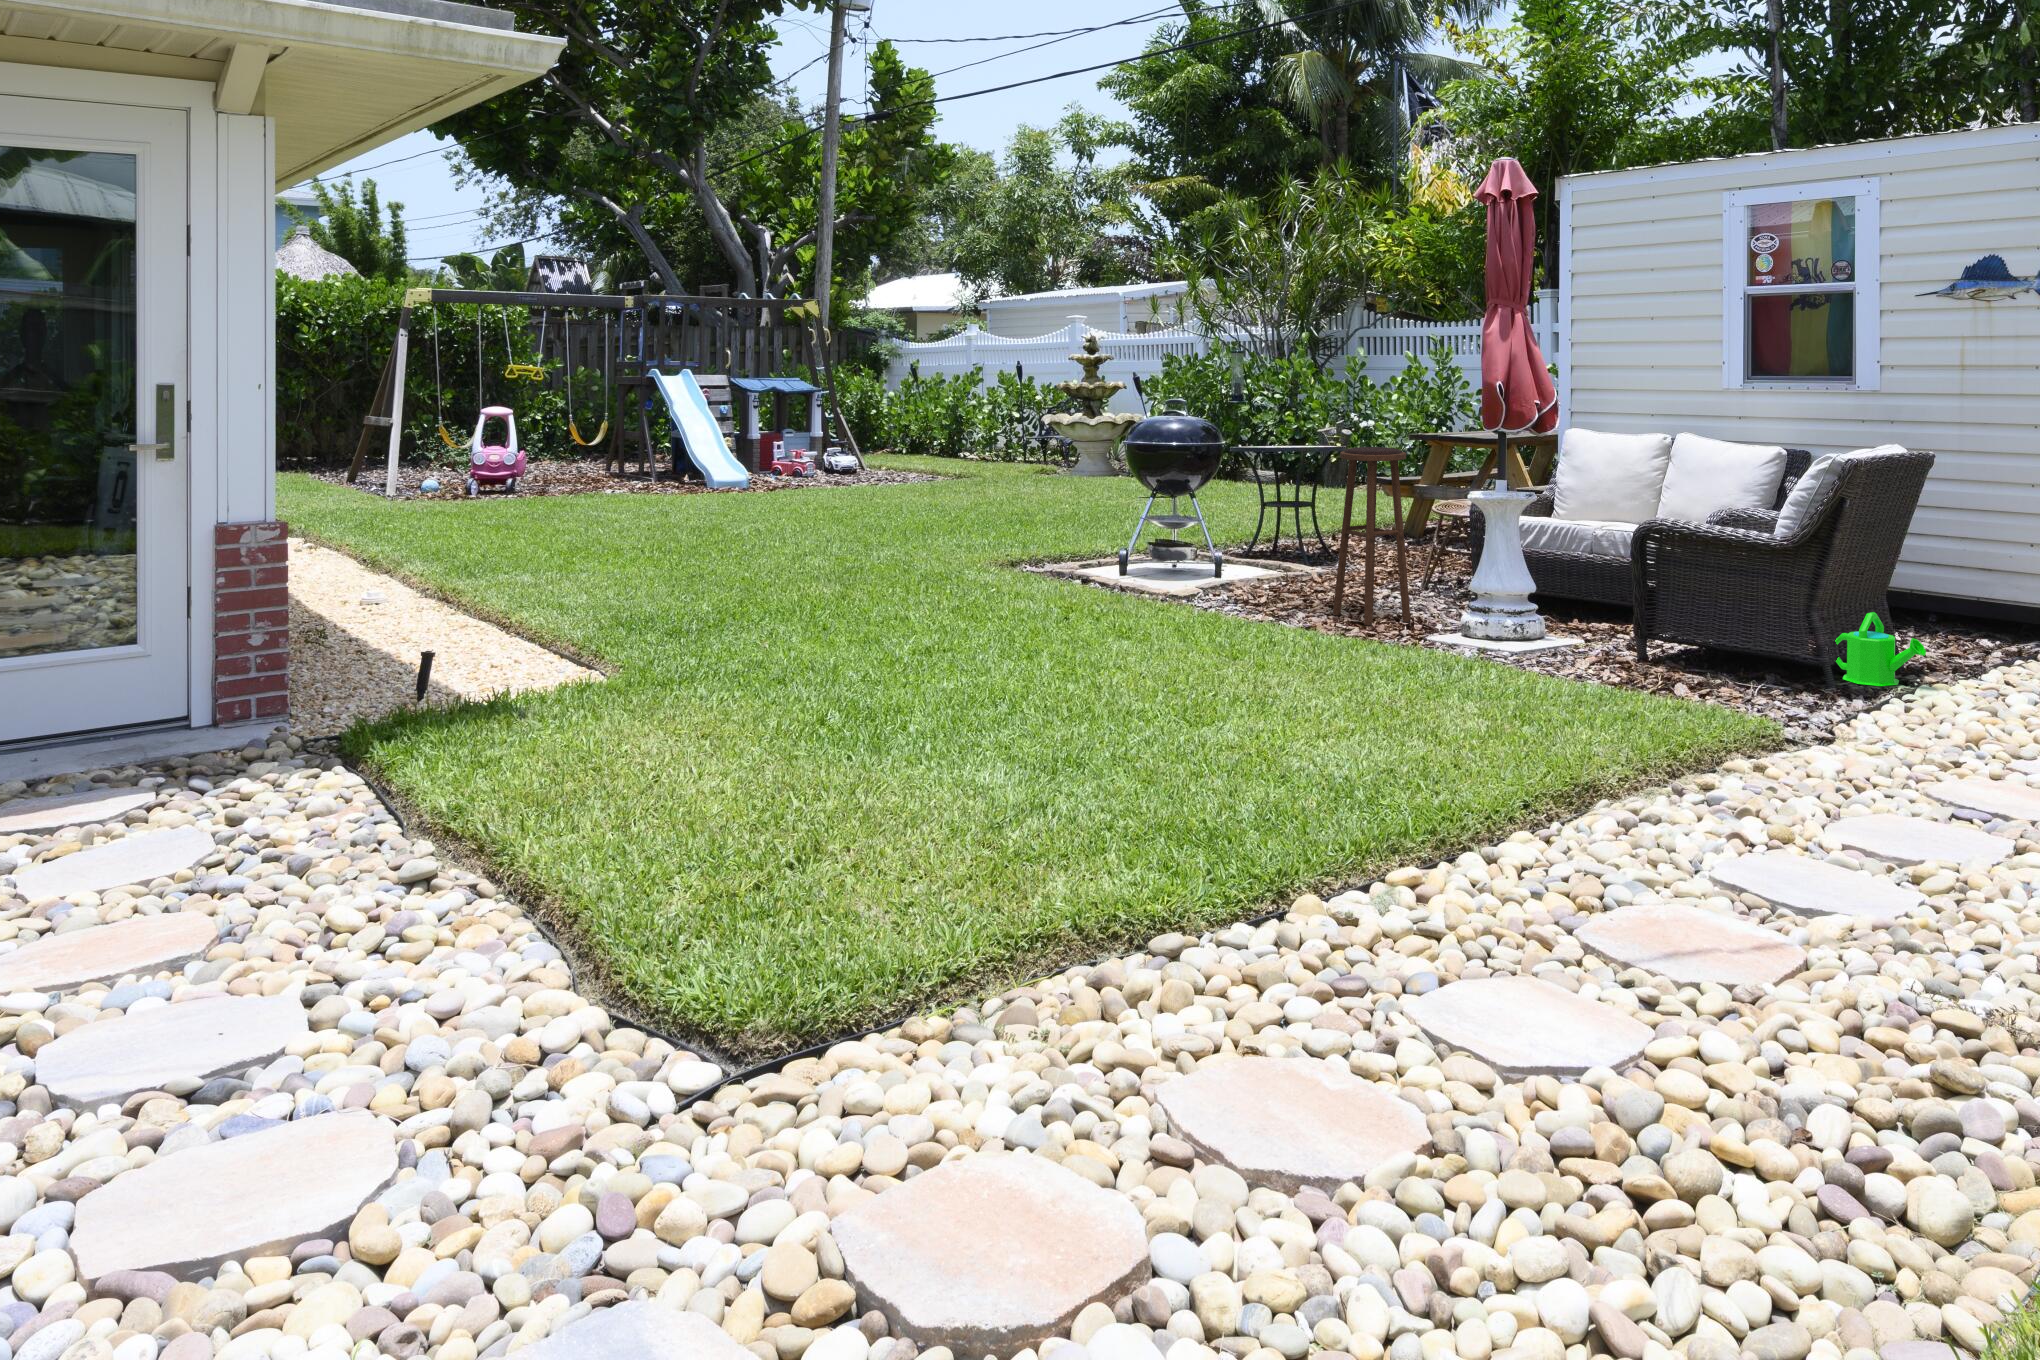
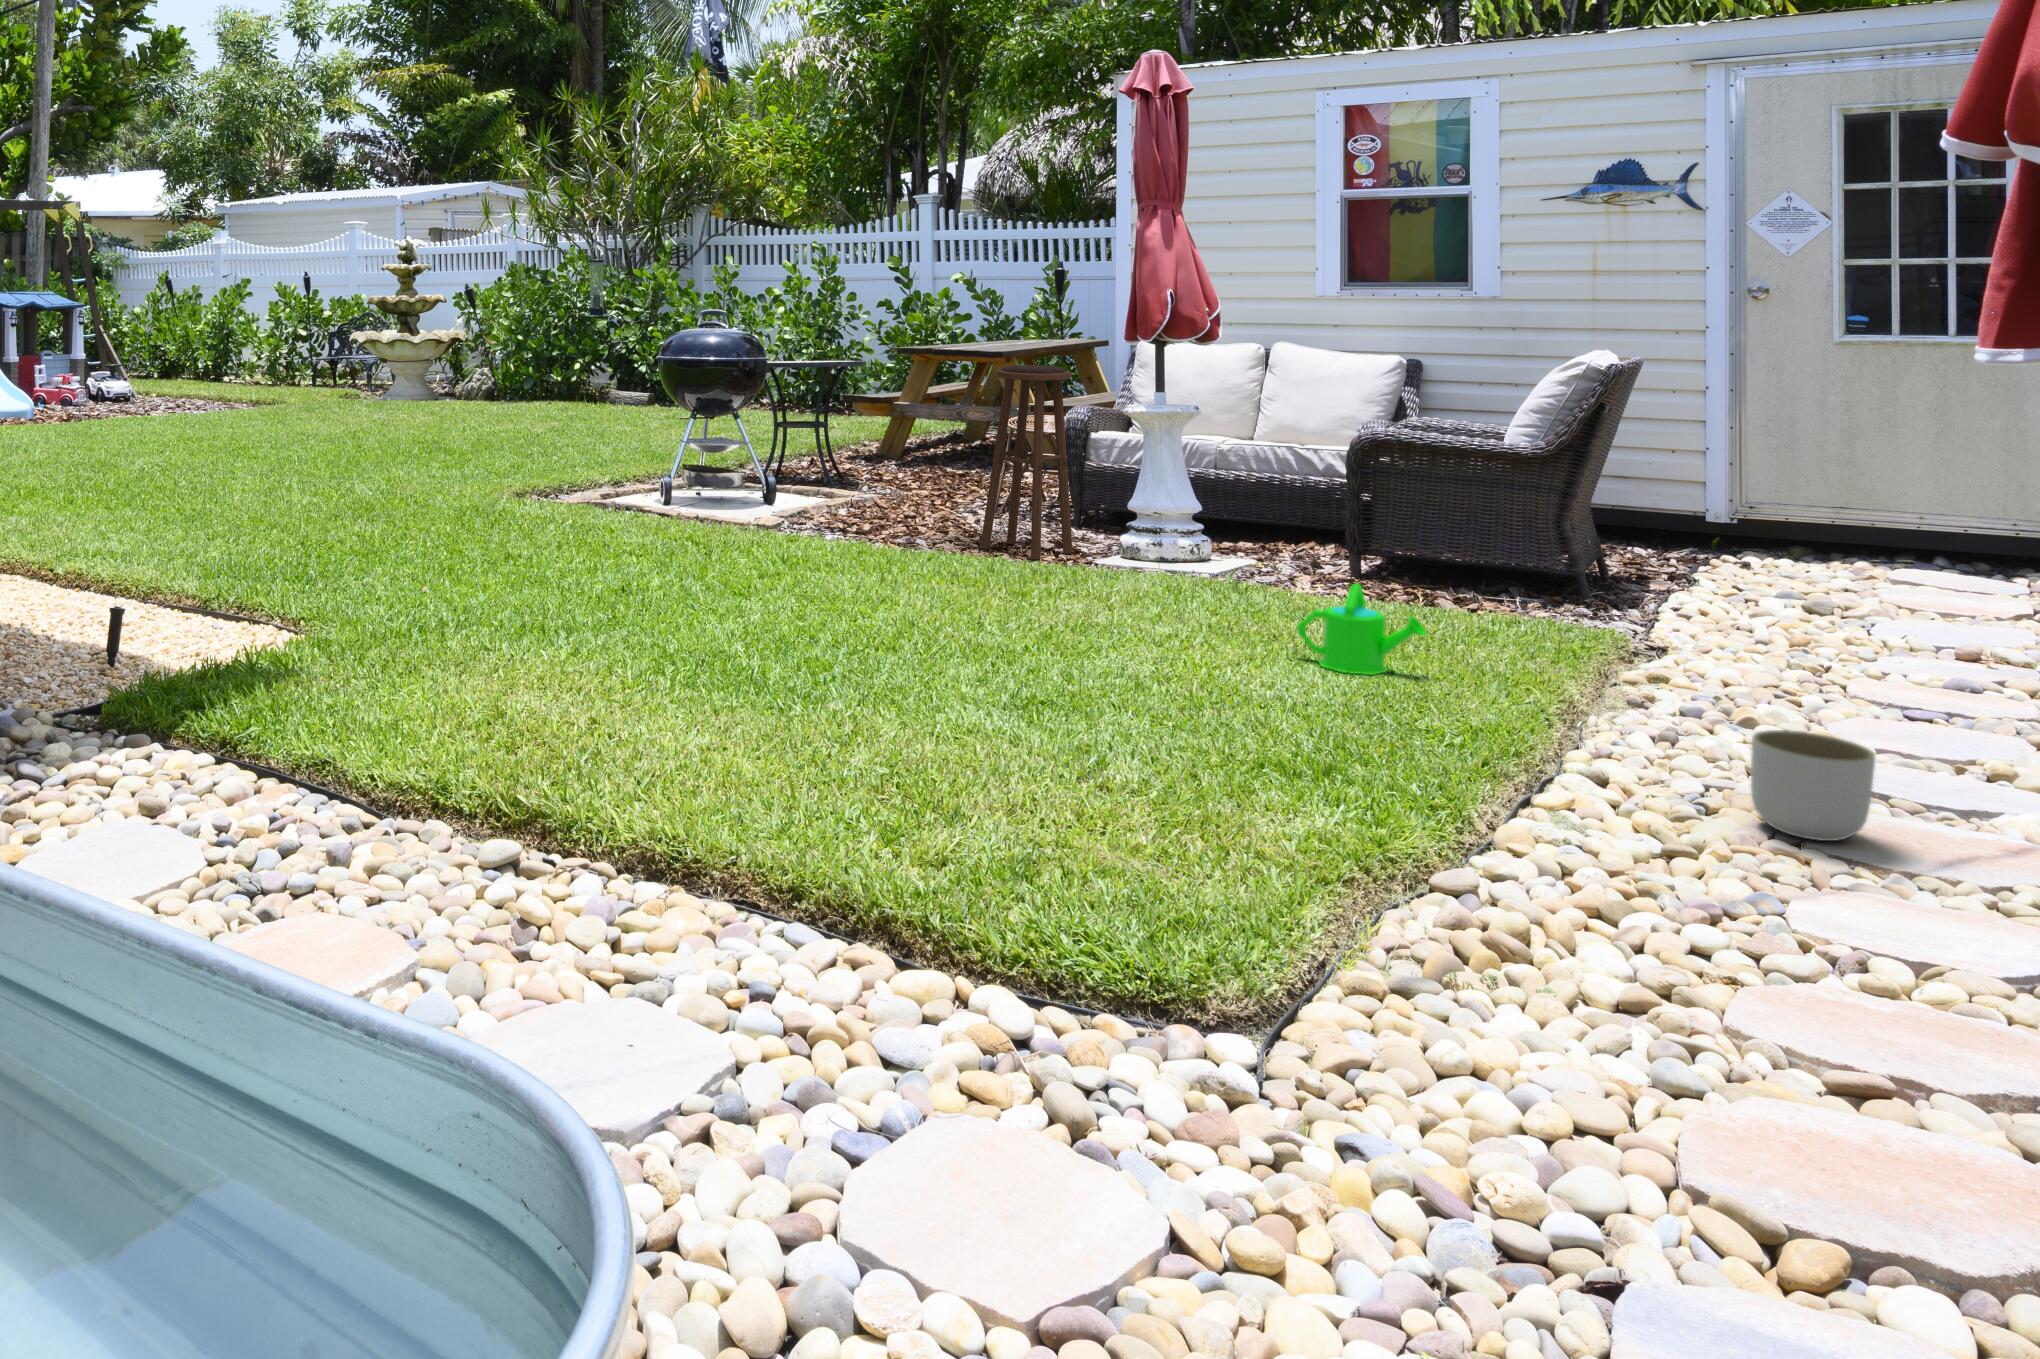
watering can: present [1835,612,1926,686] -> present [1297,584,1426,675]
planter: none [1590,776,1681,876] -> present [1751,730,1875,841]

